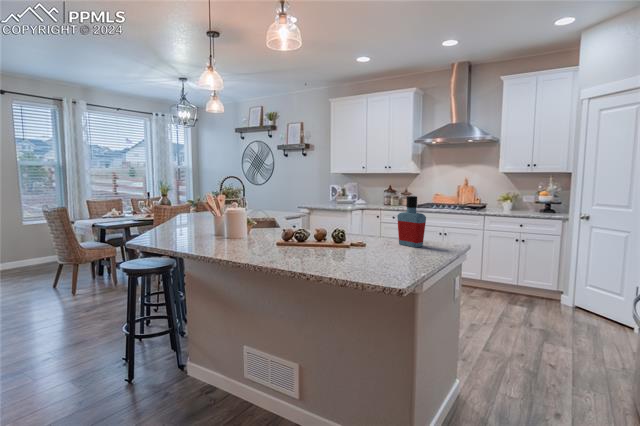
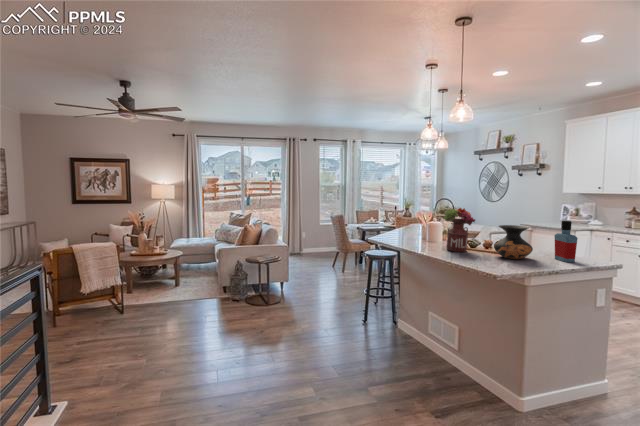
flower arrangement: none [265,184,311,251] -> present [444,208,475,252]
vase: none [338,206,385,252] -> present [494,225,533,259]

